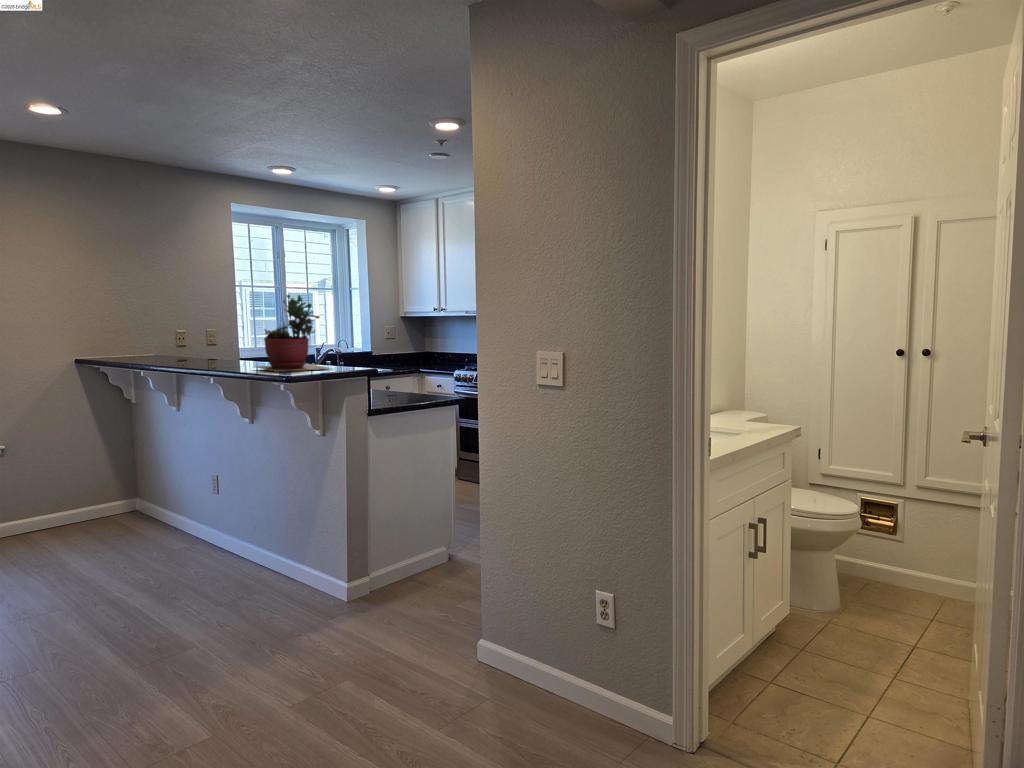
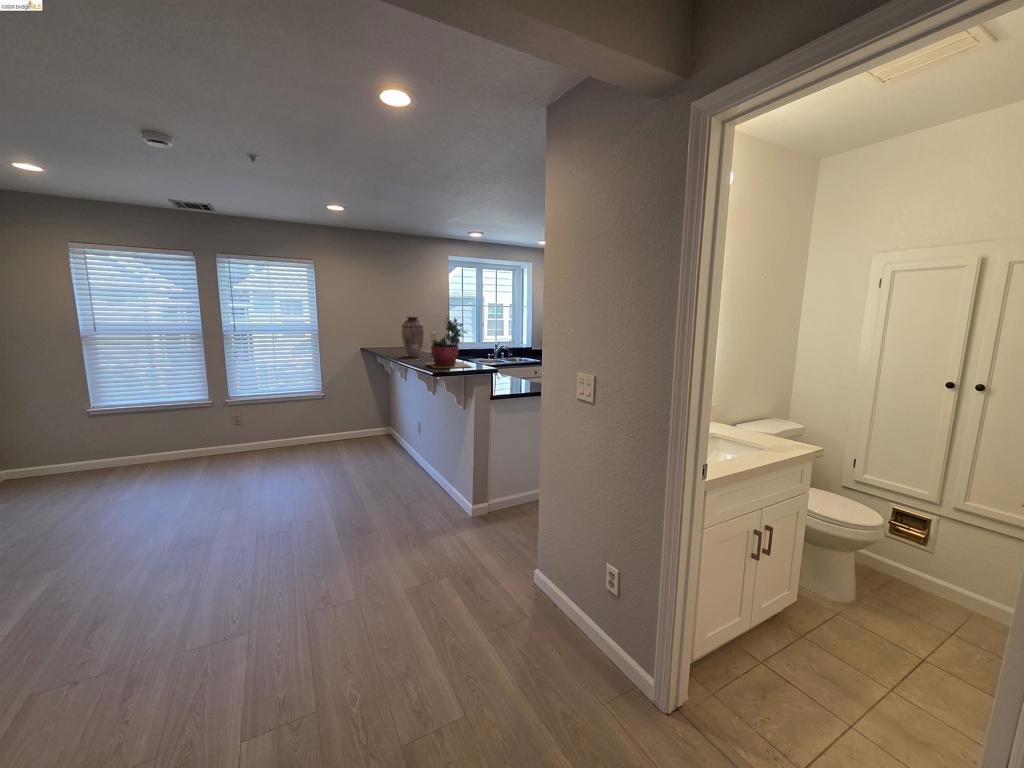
vase: none [188,299,227,364] -> present [402,317,424,357]

